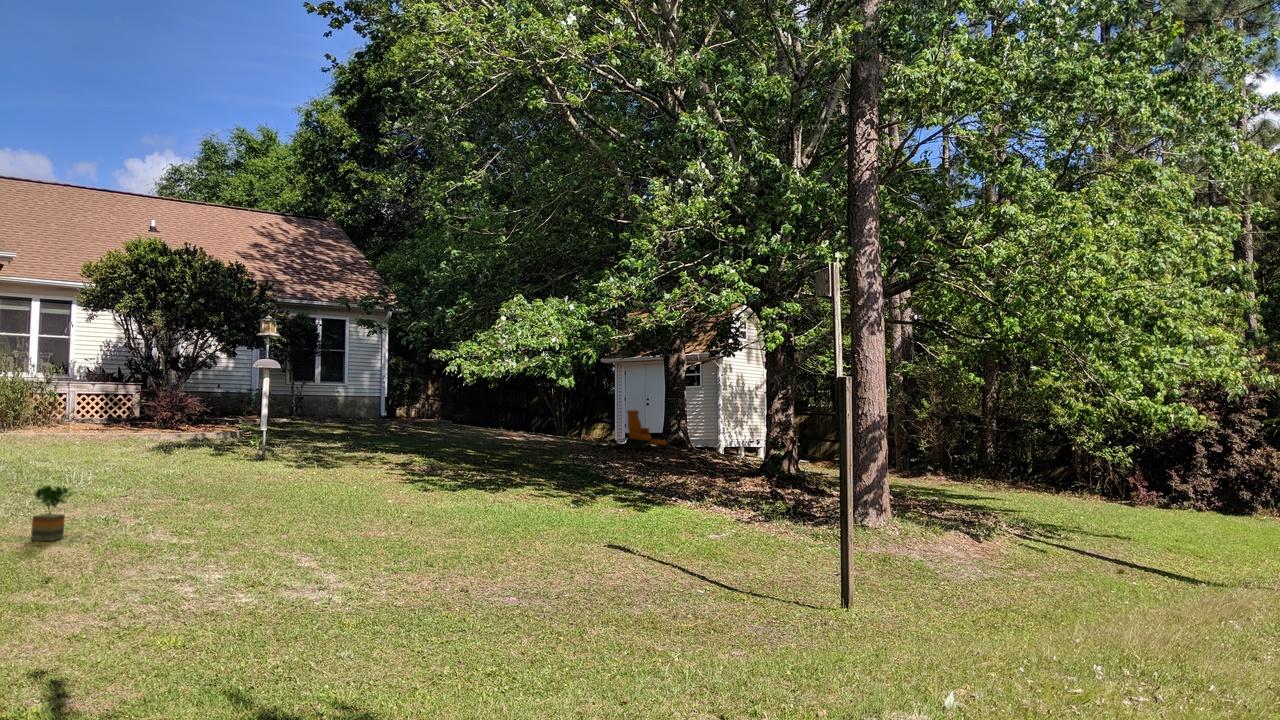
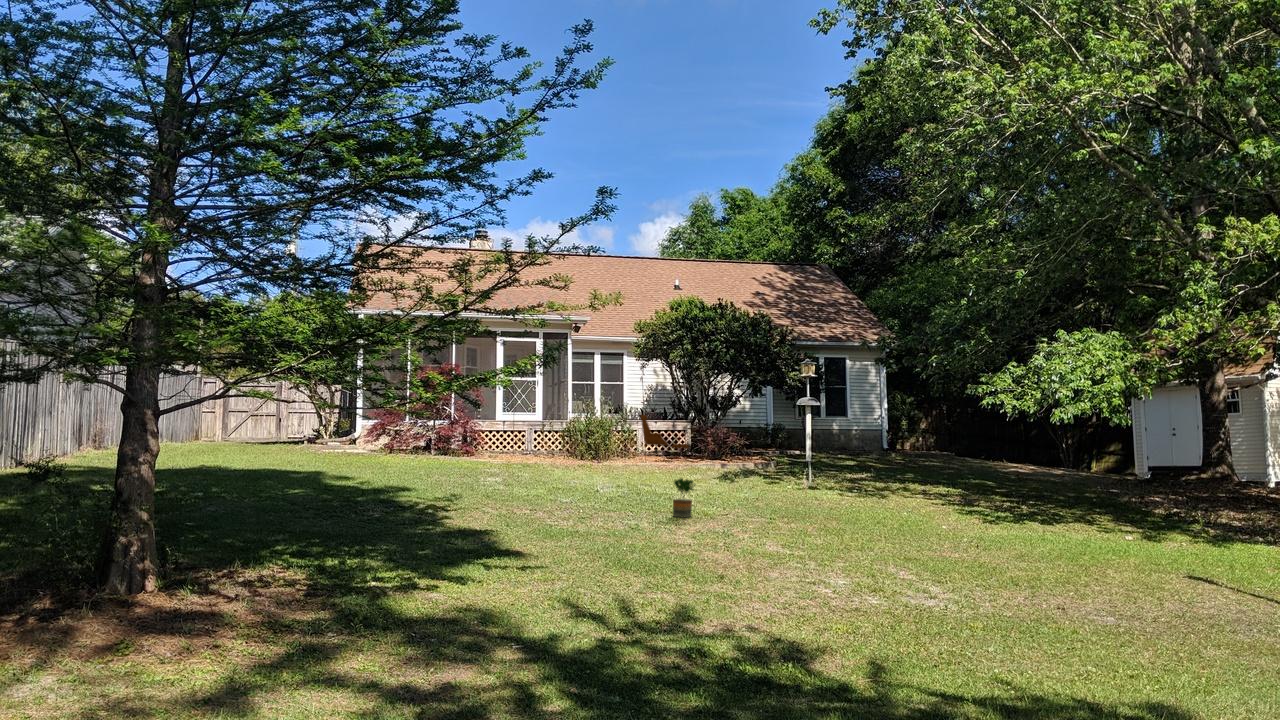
lounge chair: present [627,410,667,450] -> present [641,415,688,455]

